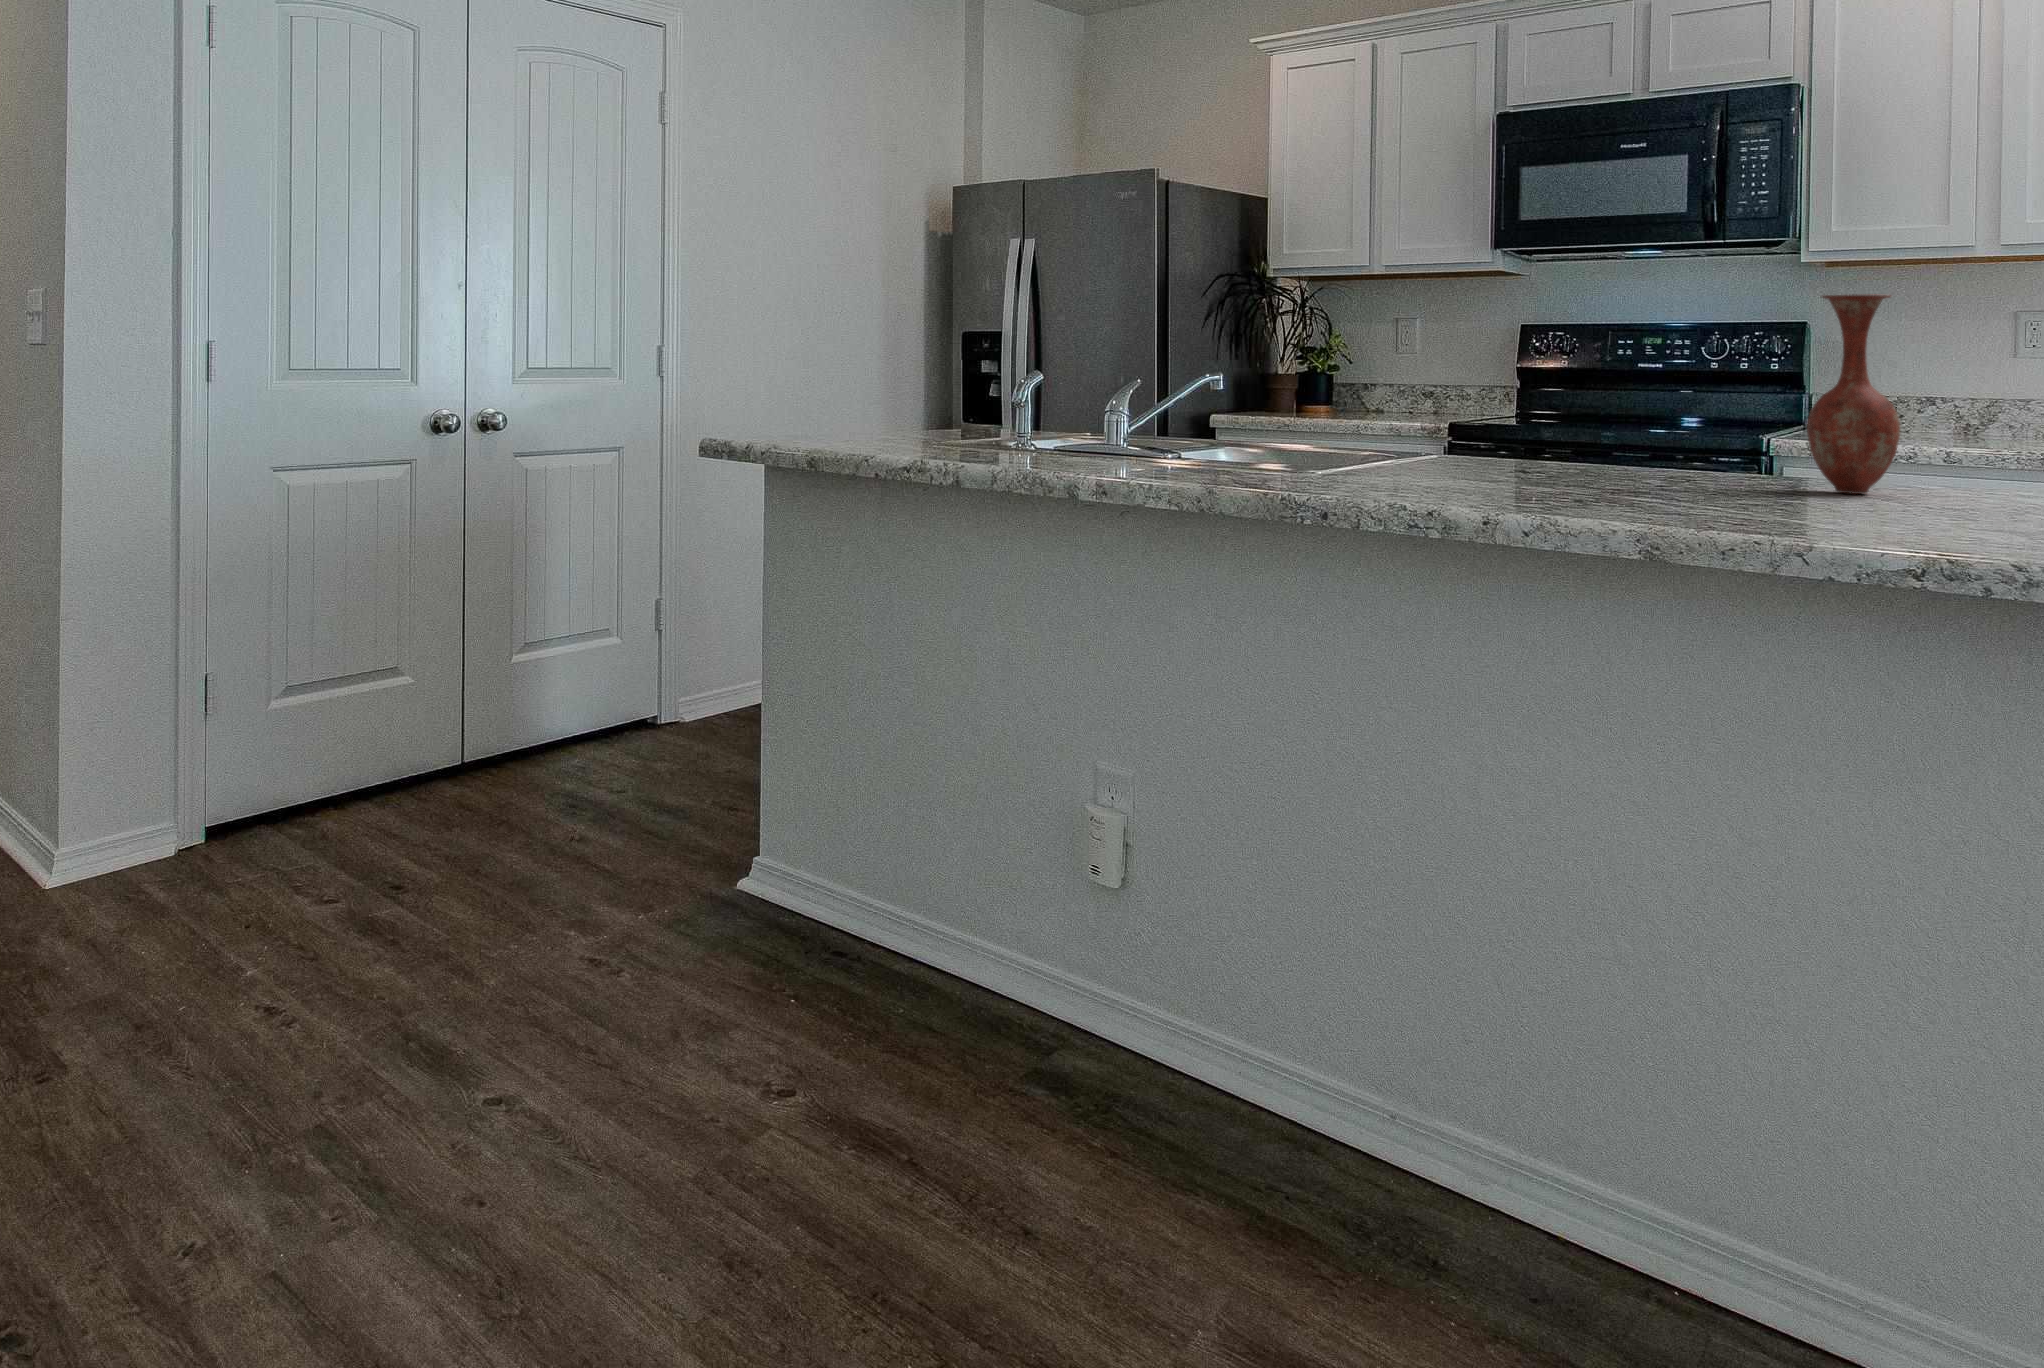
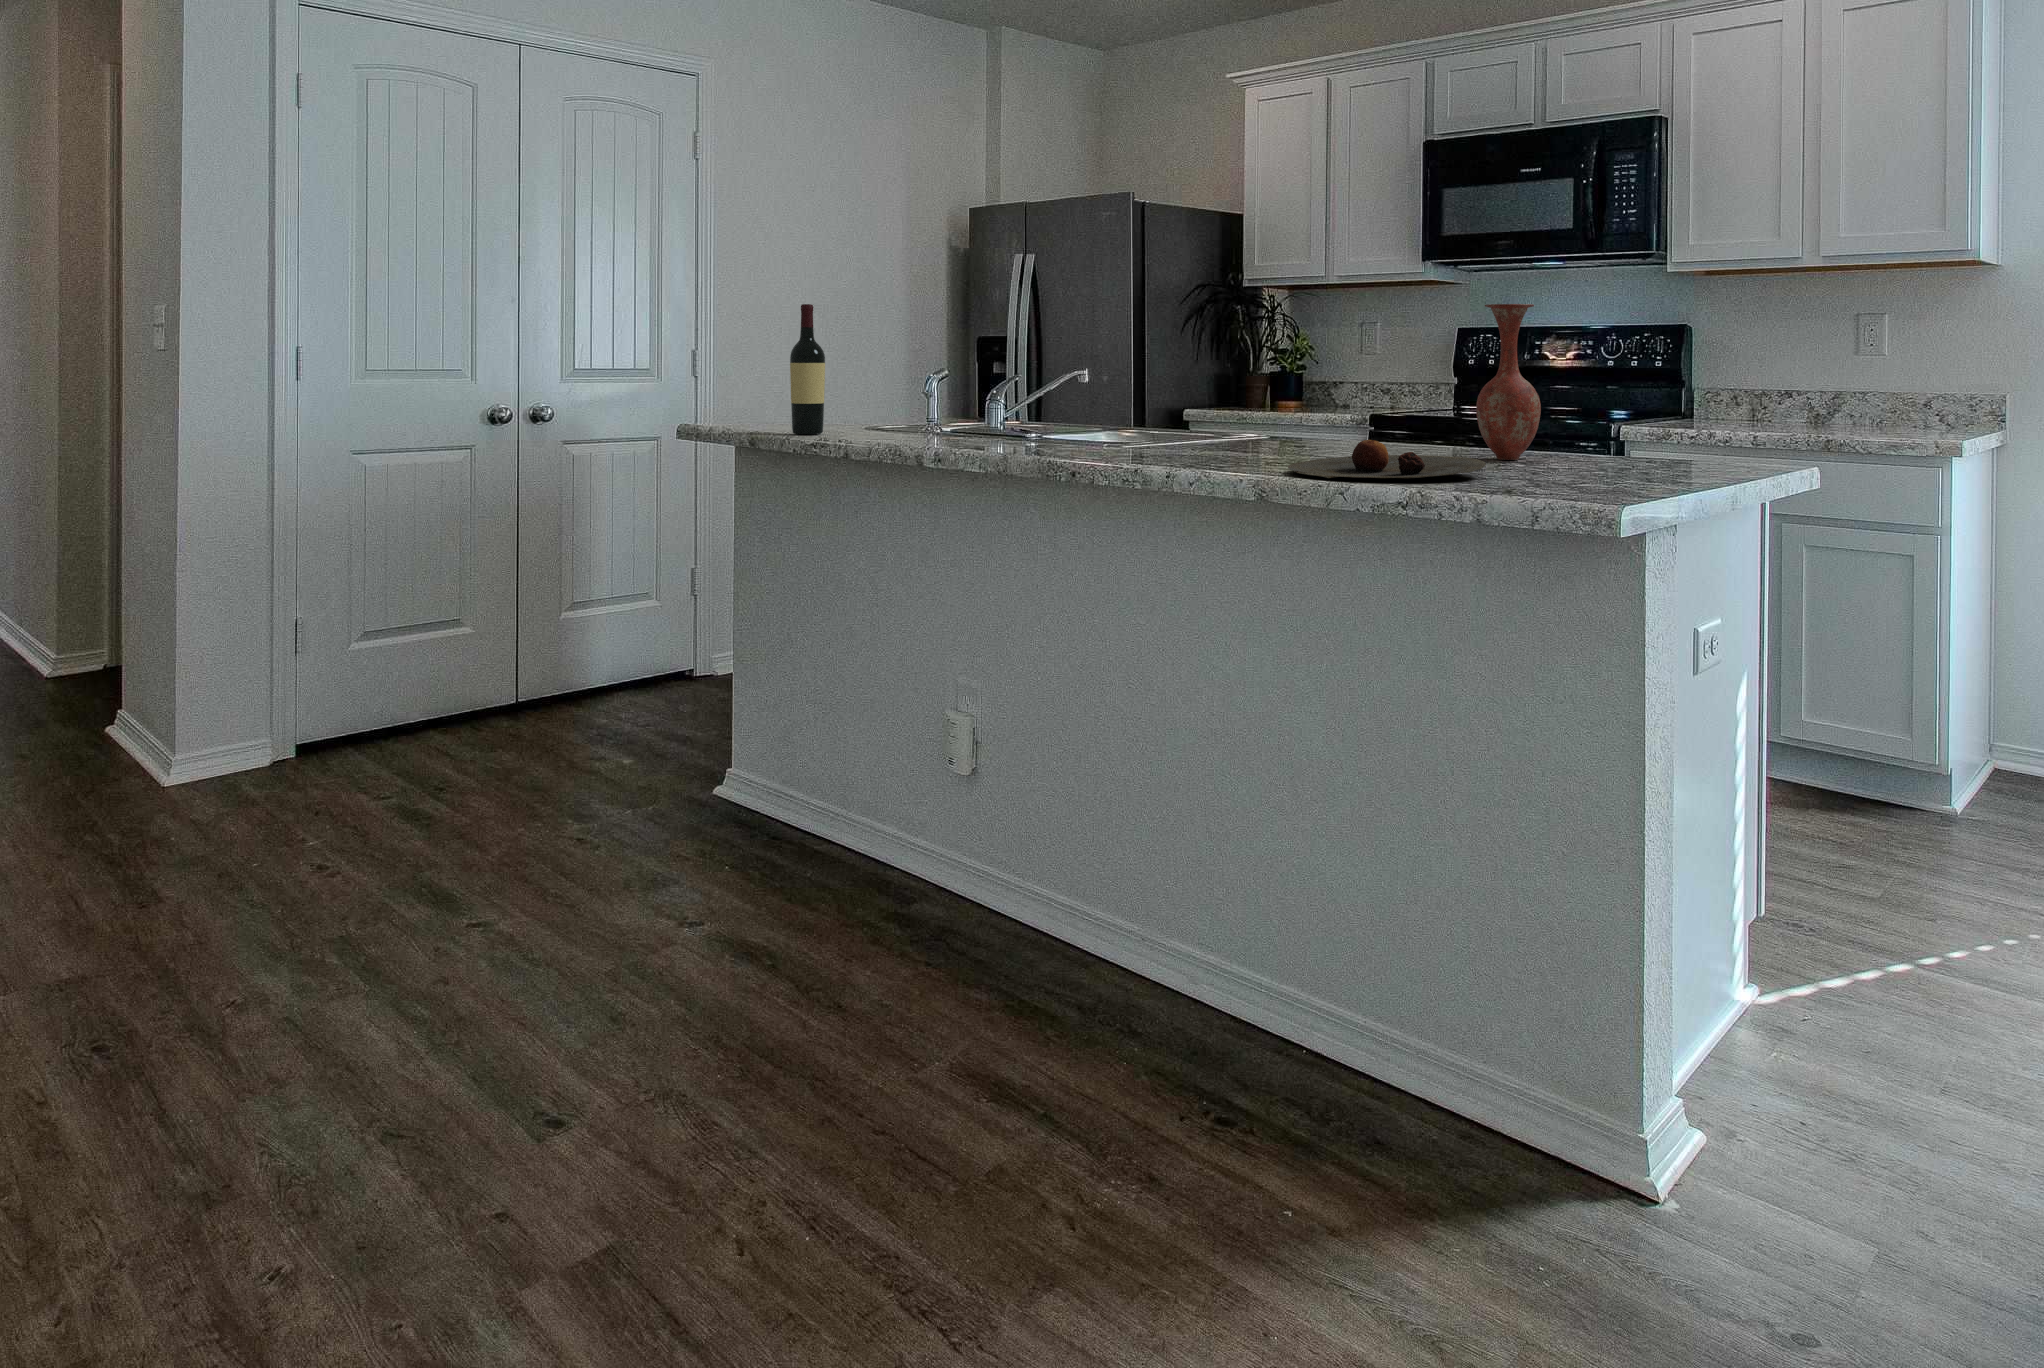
wine bottle: none [856,291,899,453] -> present [790,304,825,435]
plate: none [1670,475,1973,533] -> present [1288,440,1486,478]

